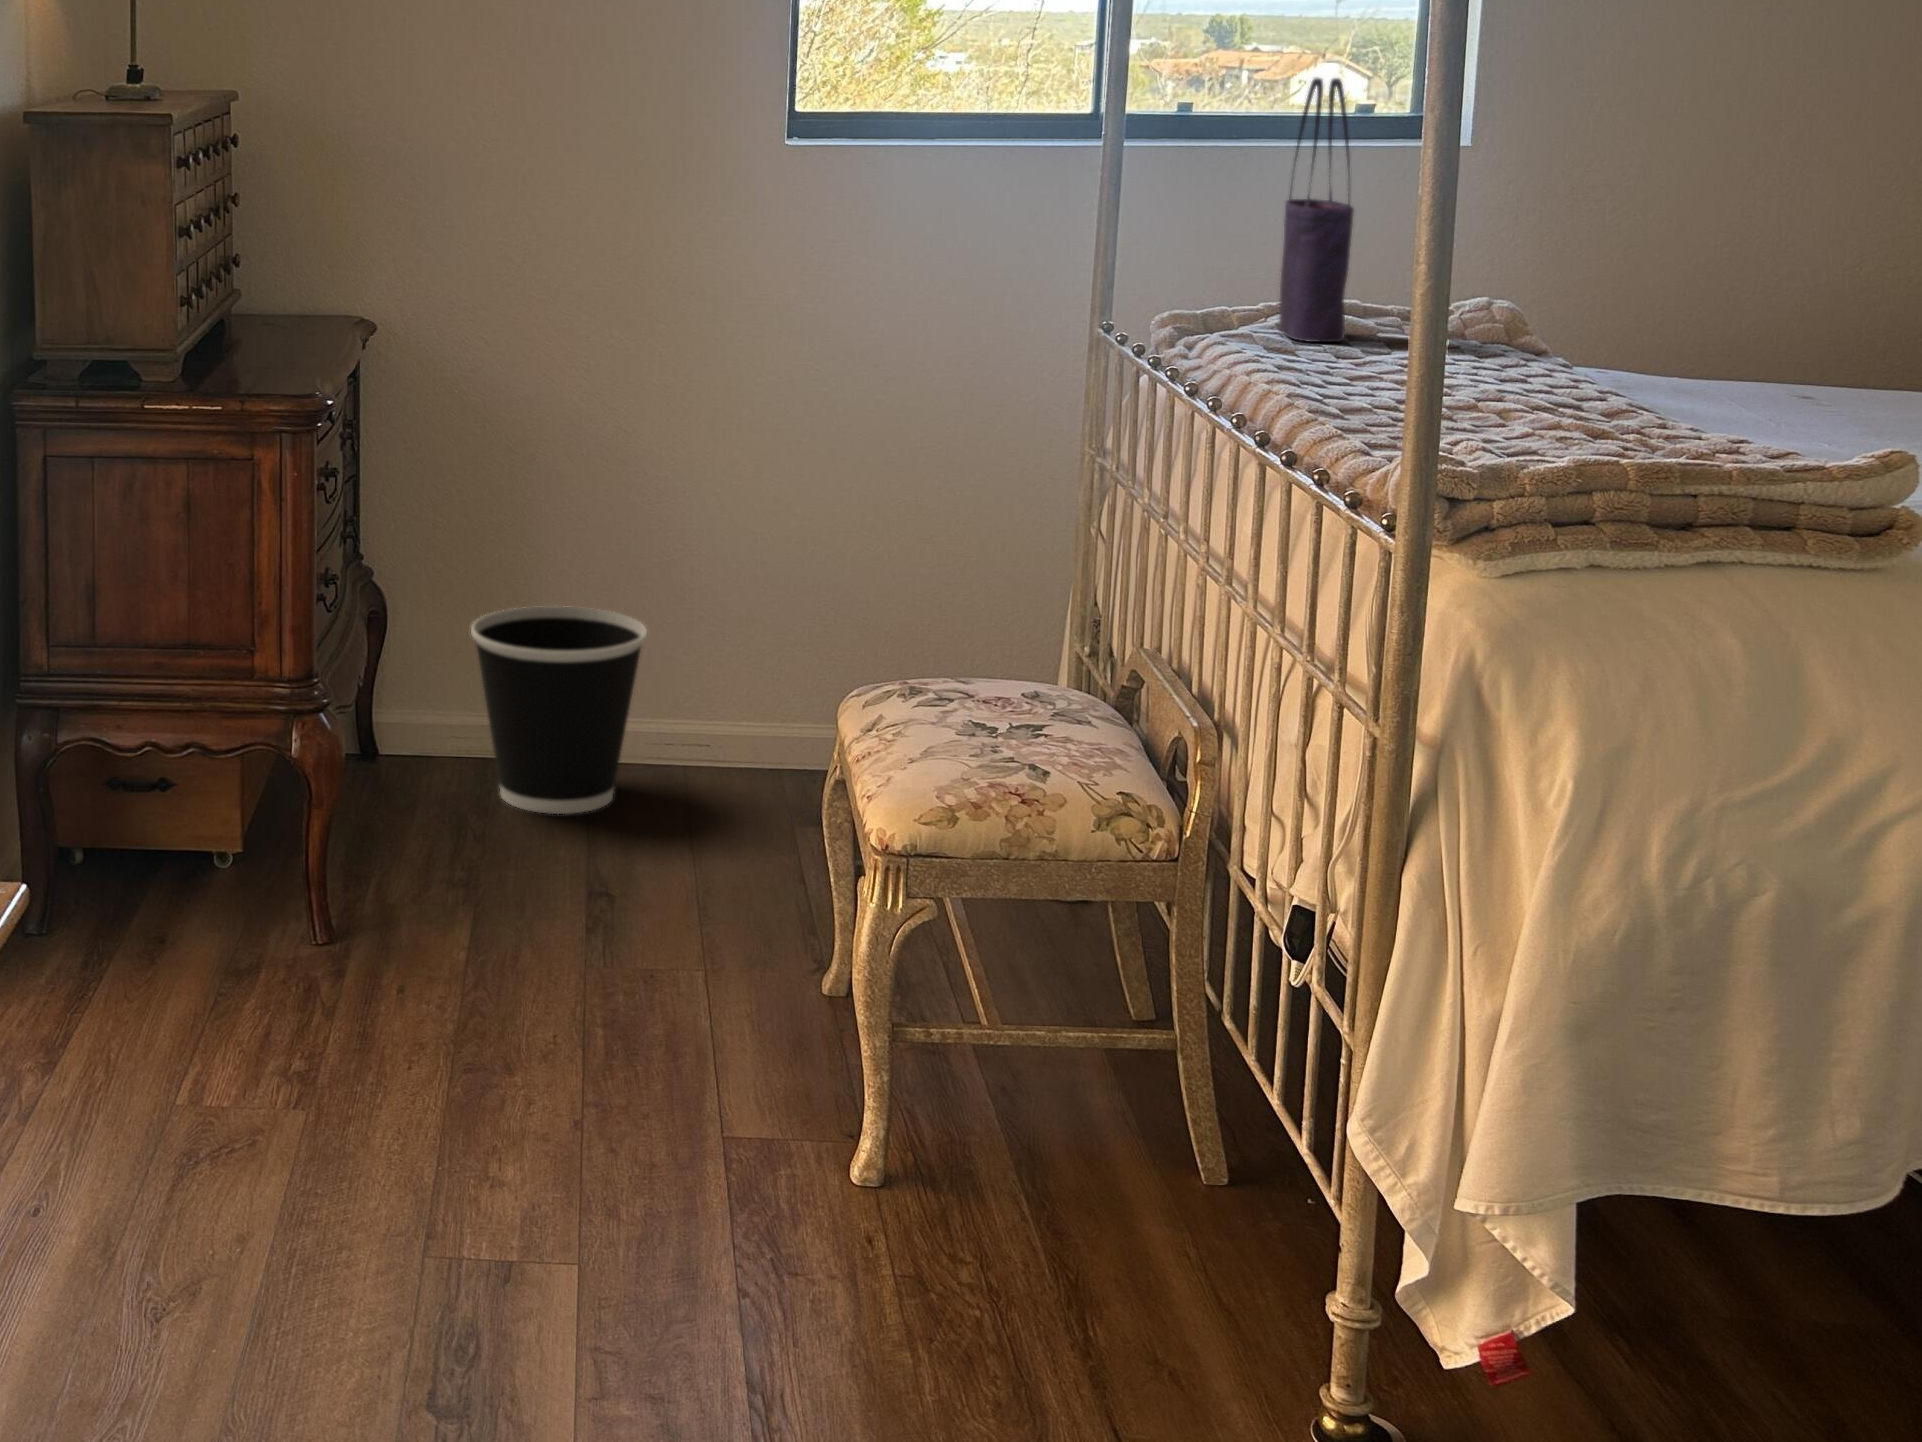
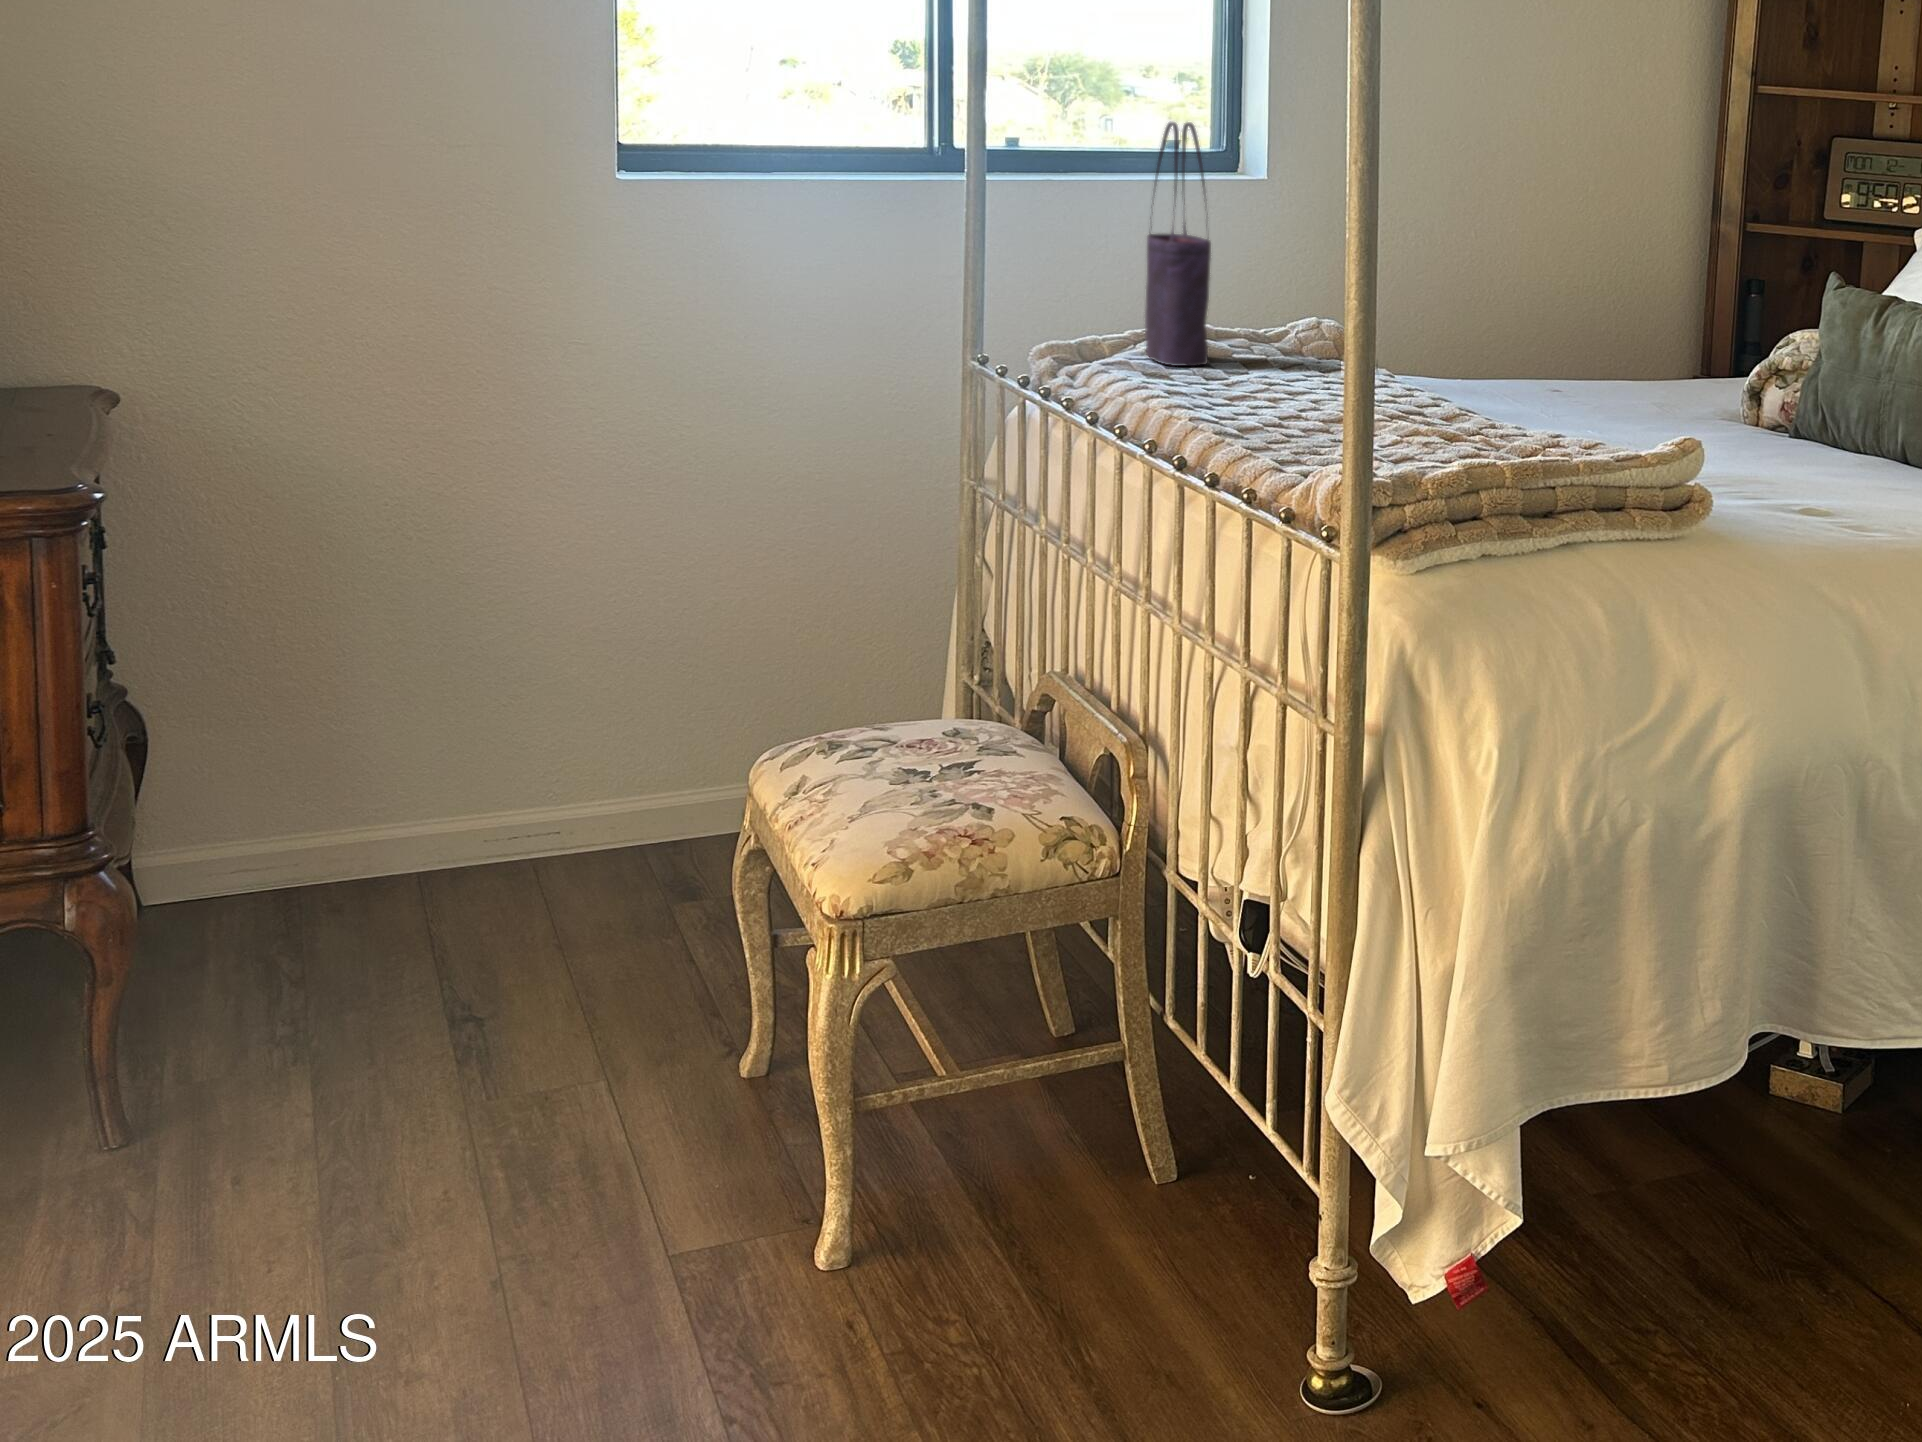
wastebasket: present [471,606,647,814] -> none [265,696,486,936]

